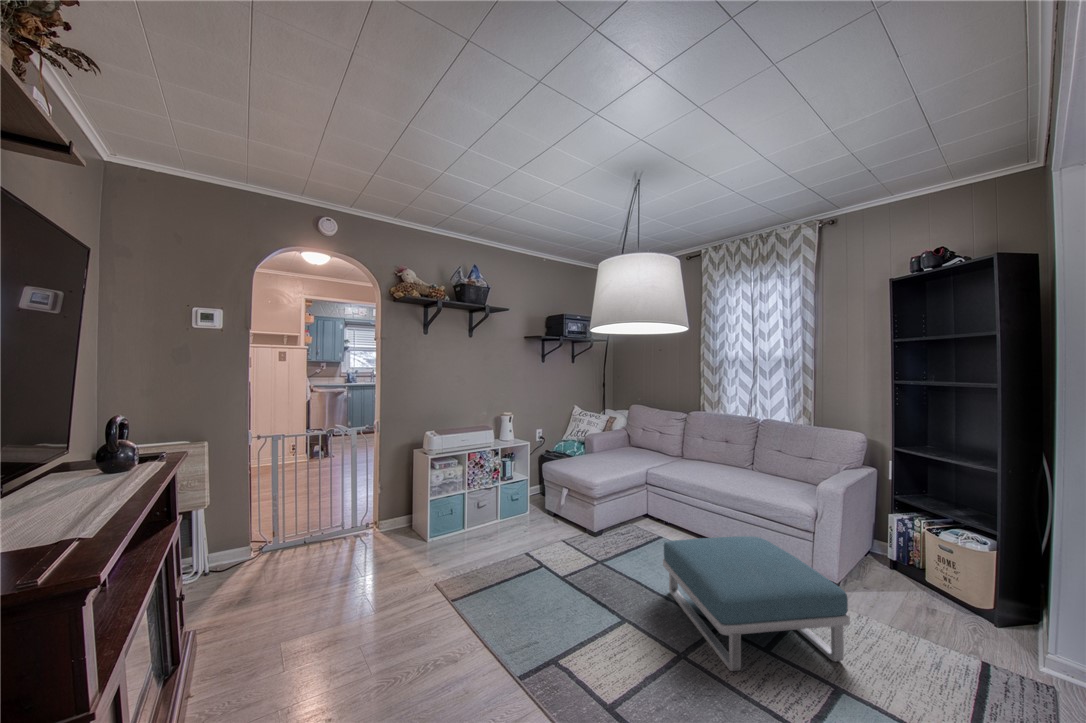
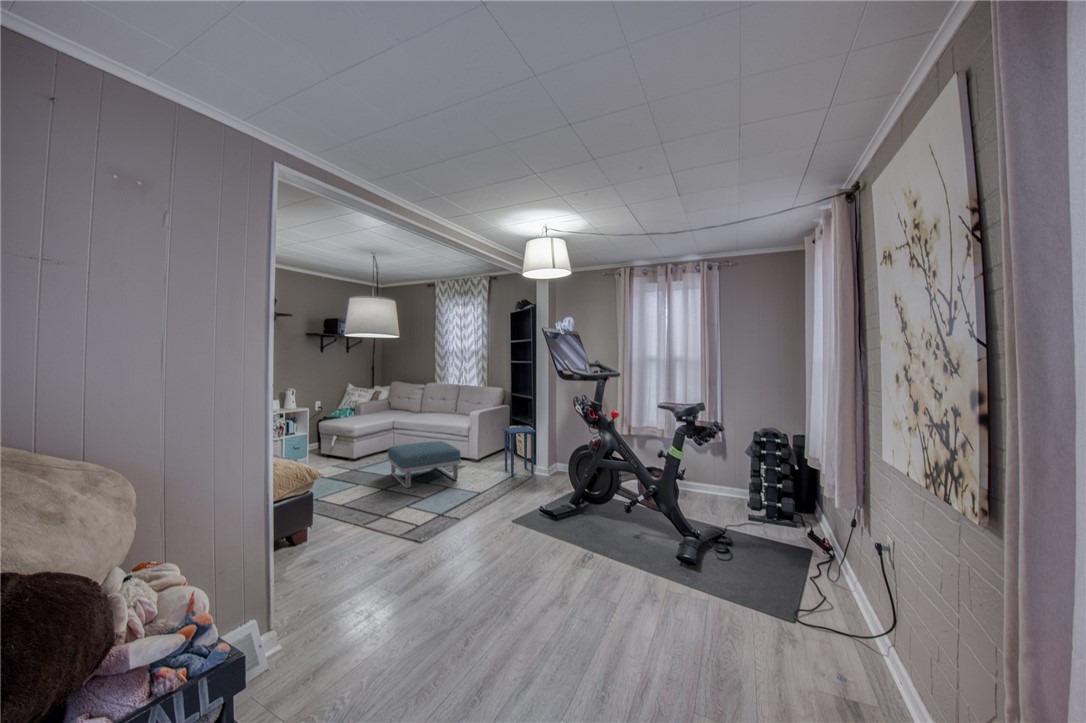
side table: none [932,539,1074,686] -> present [503,427,536,475]

